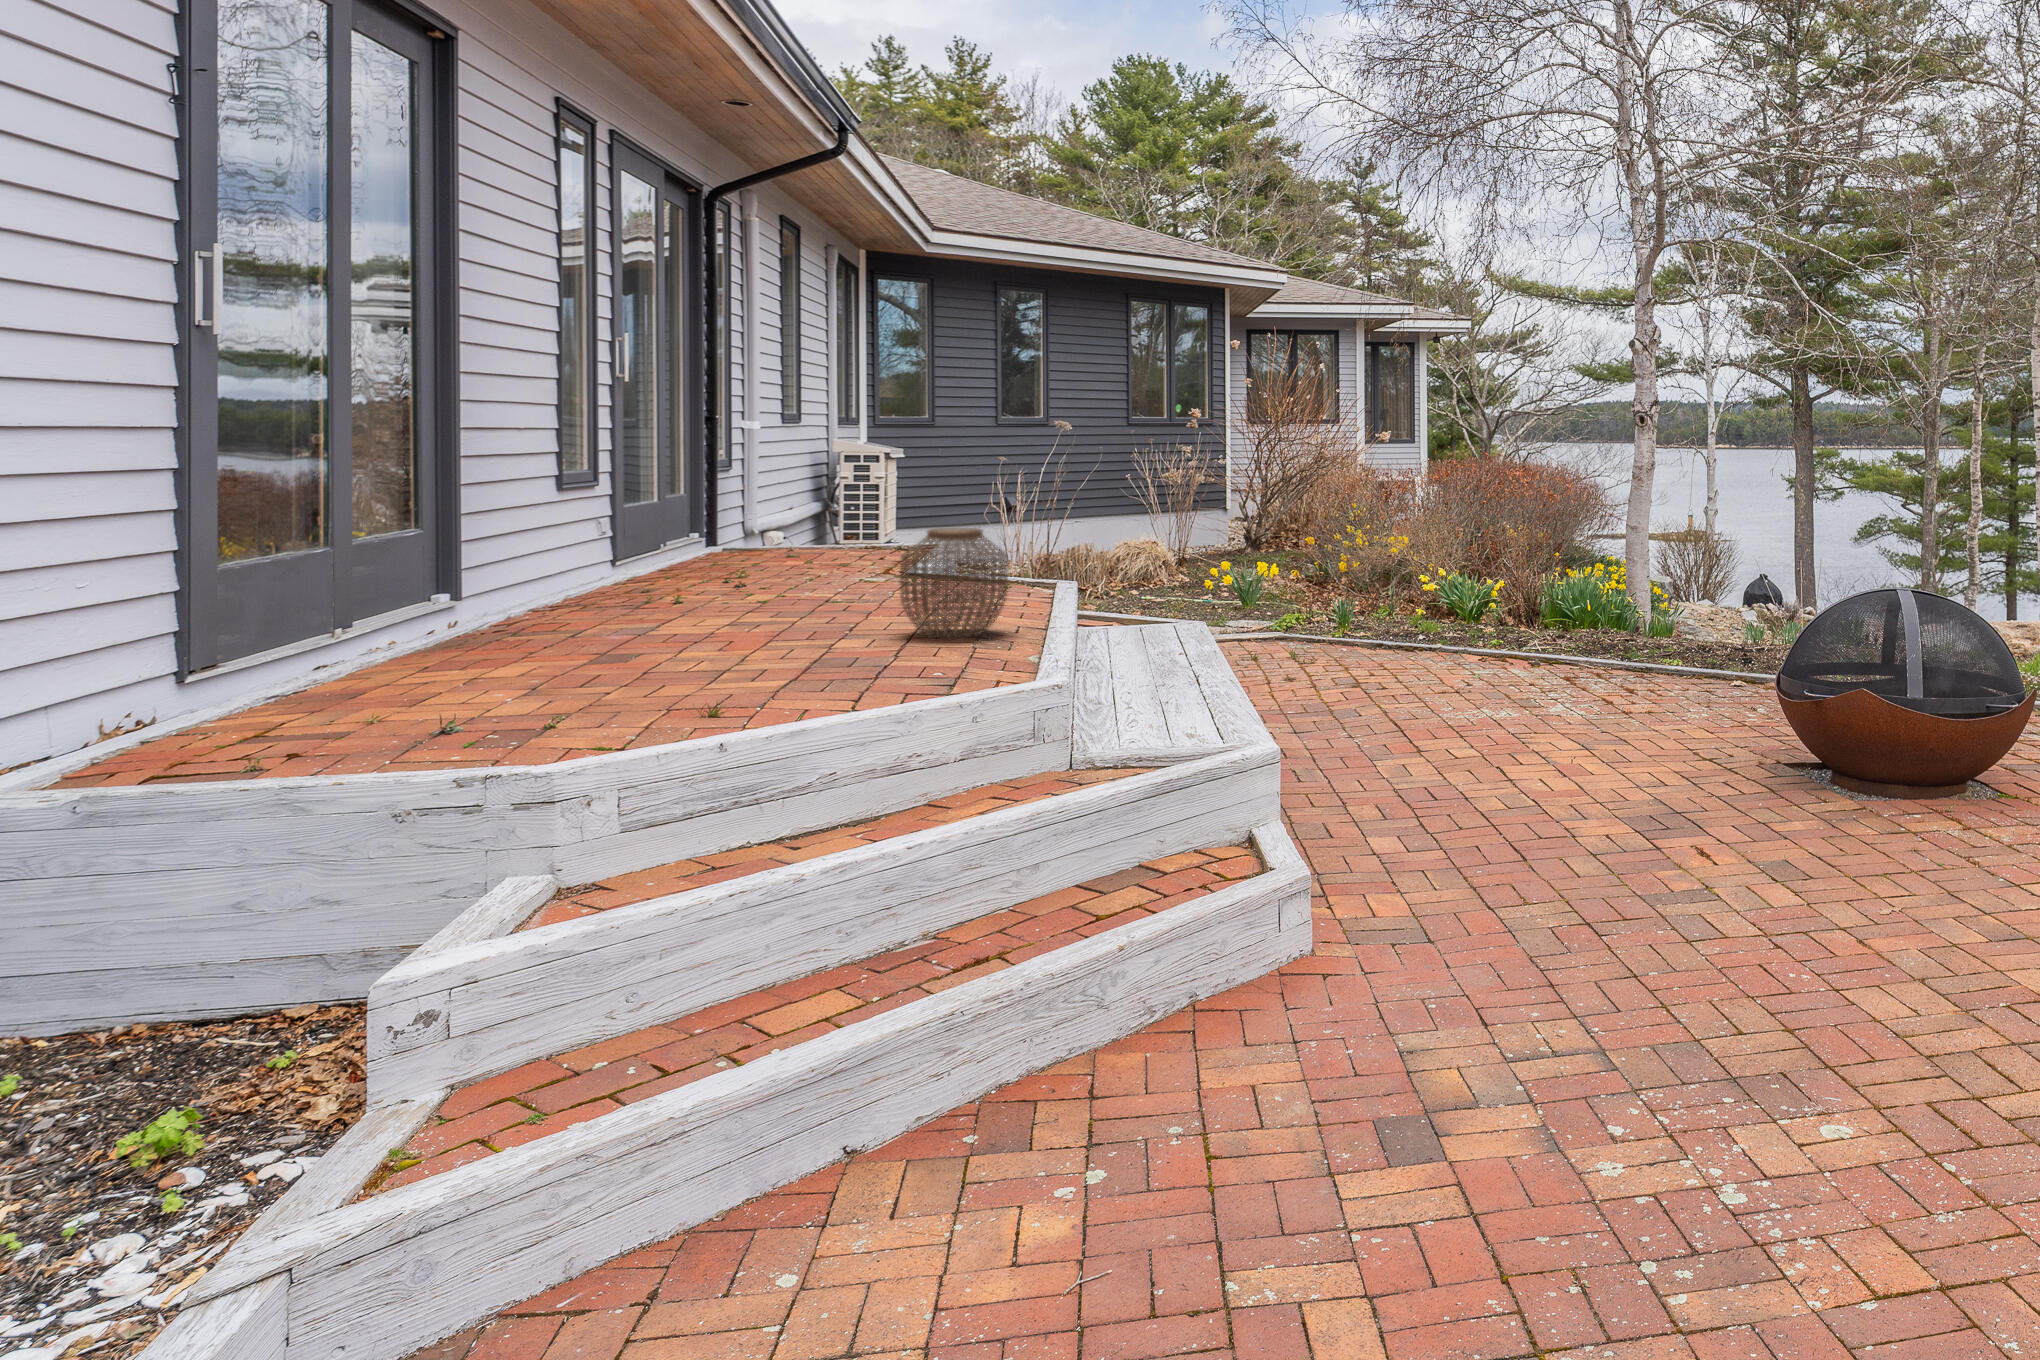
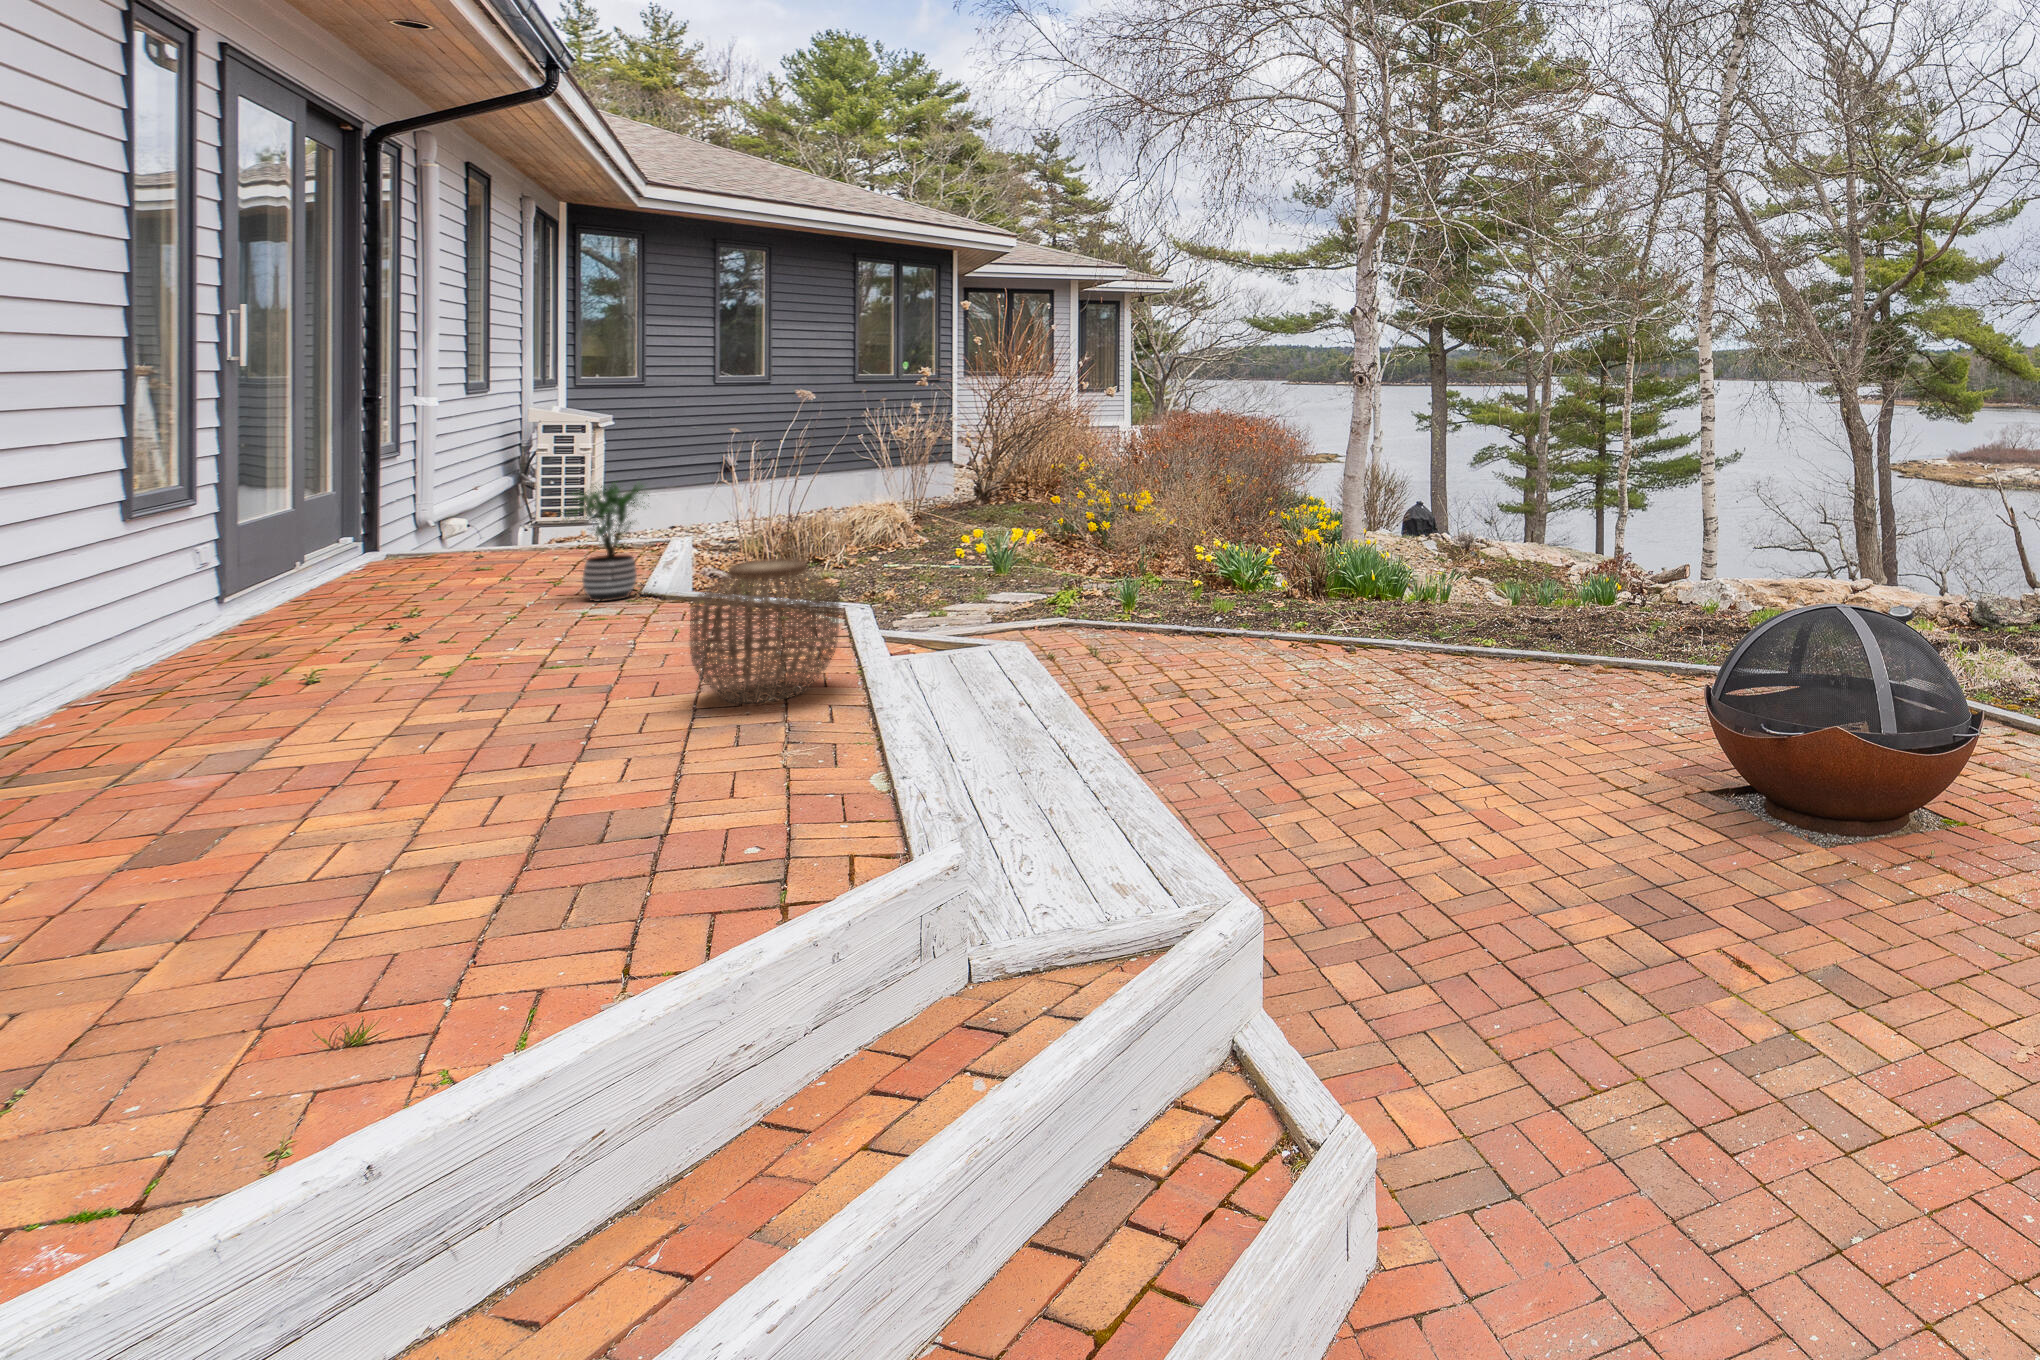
potted plant: none [832,481,904,583] -> present [560,483,649,601]

